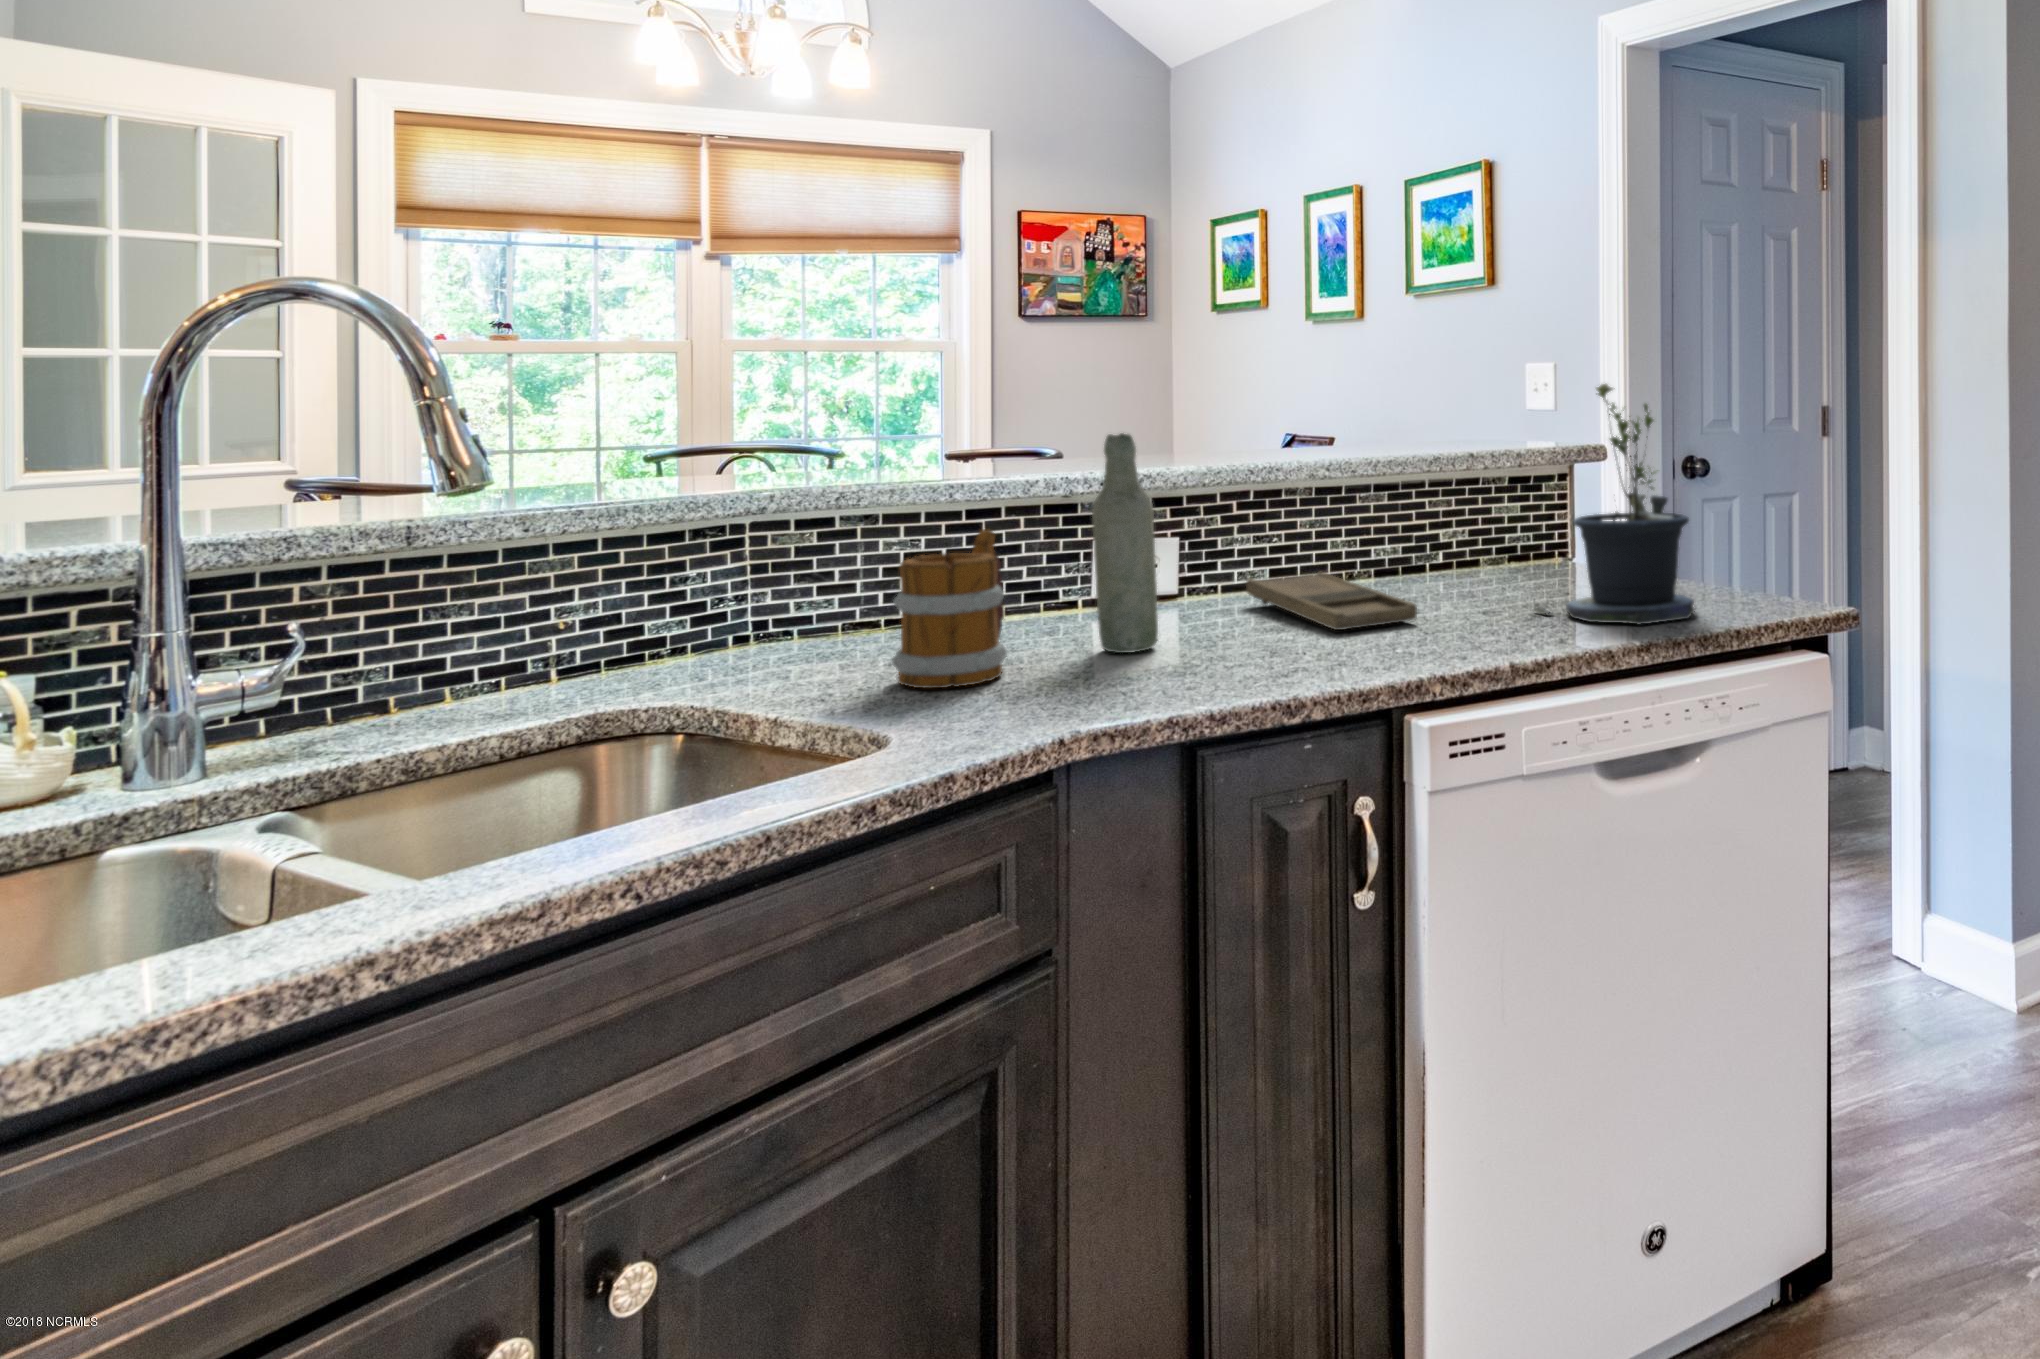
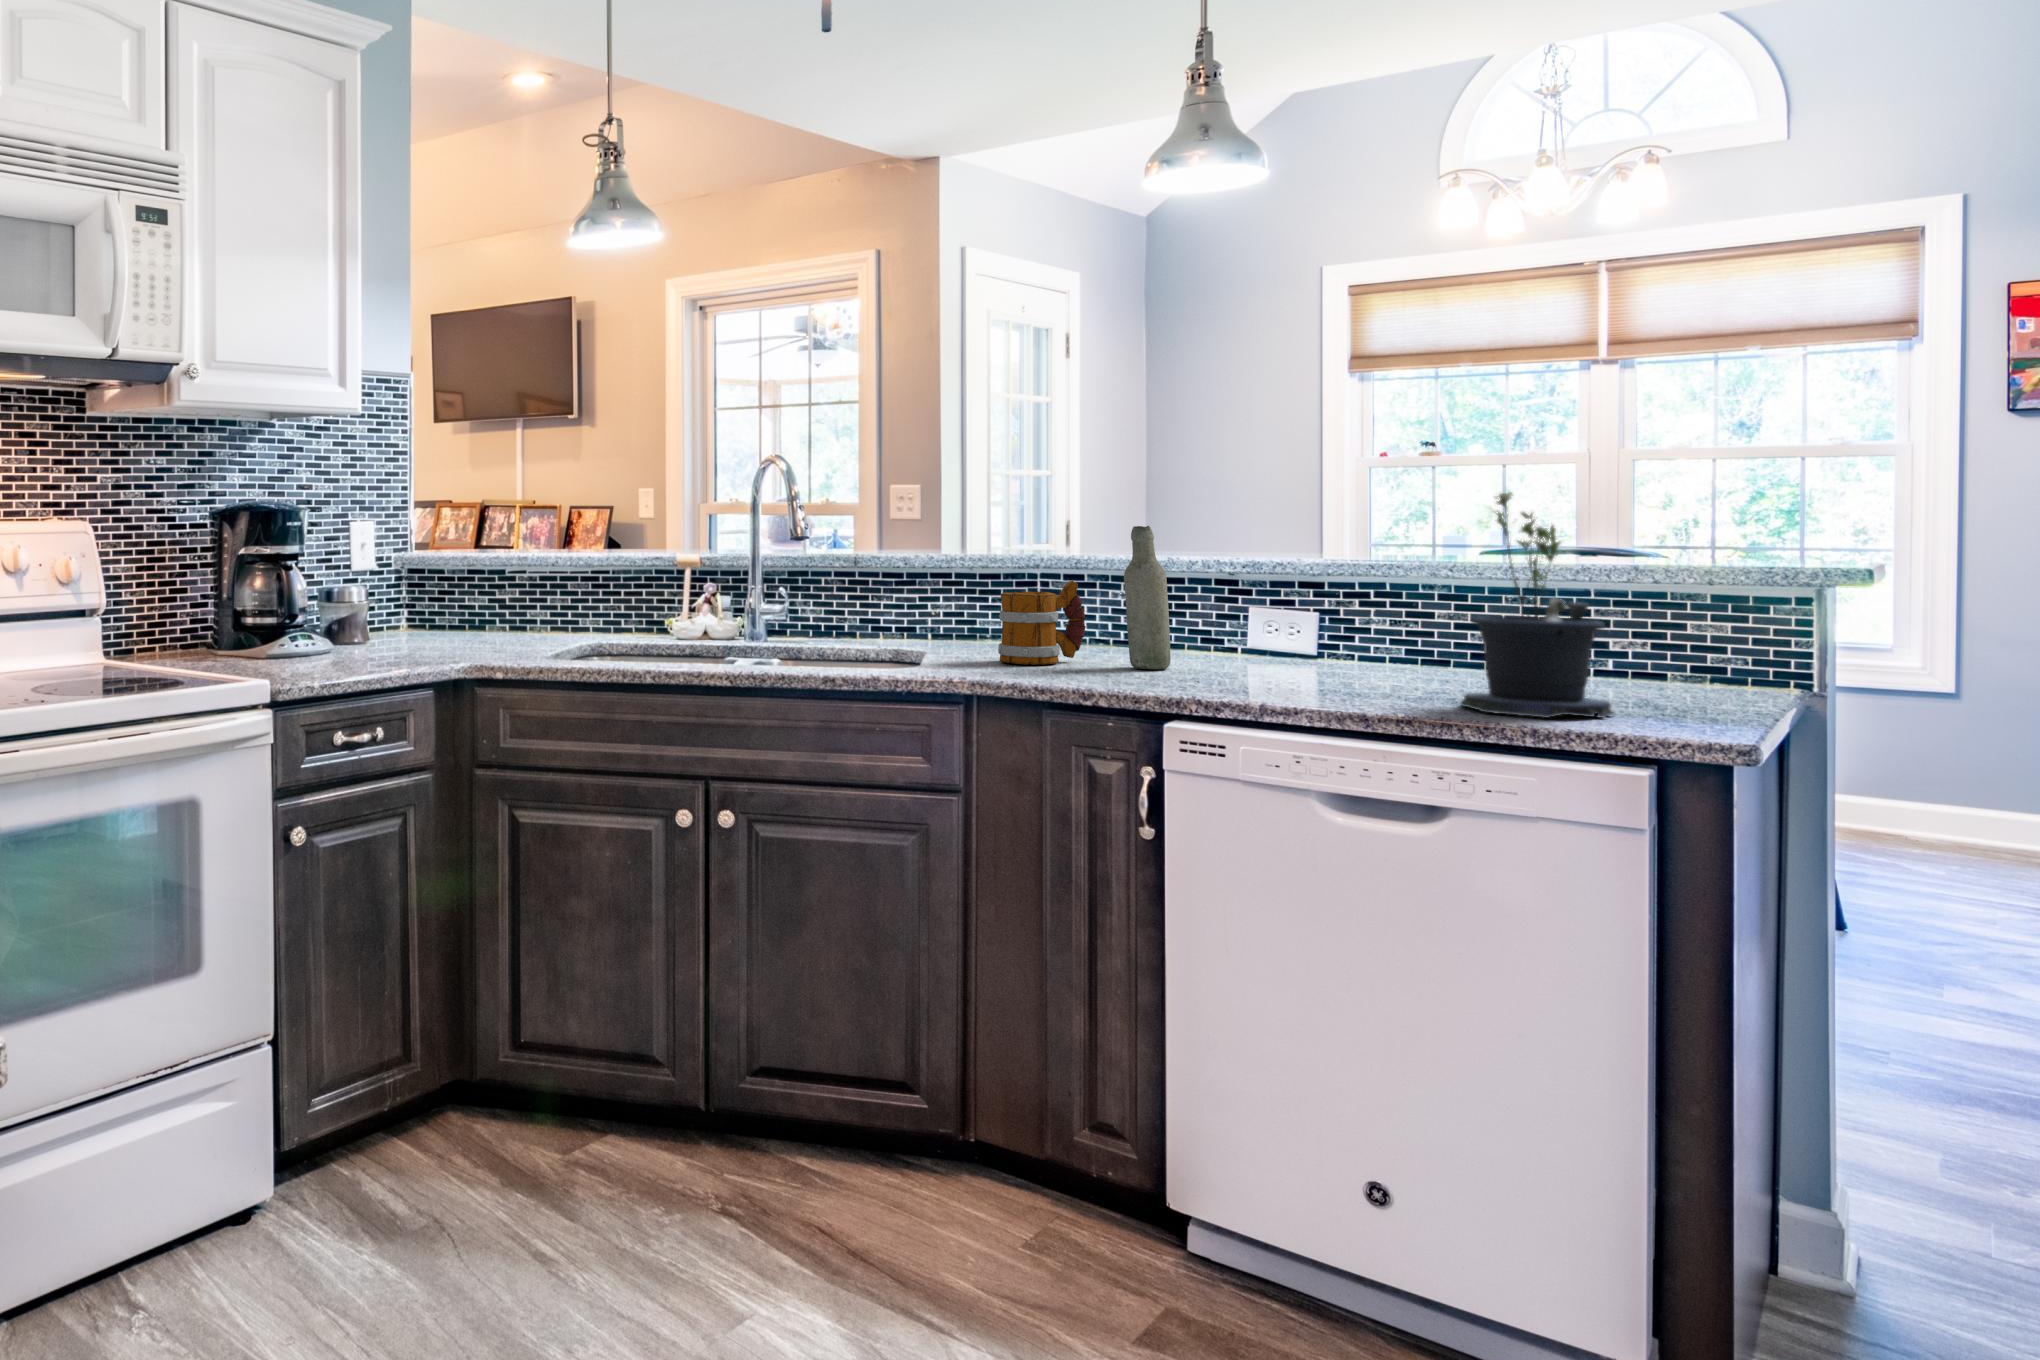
tray: present [1246,572,1417,630] -> none [1278,646,1407,685]

